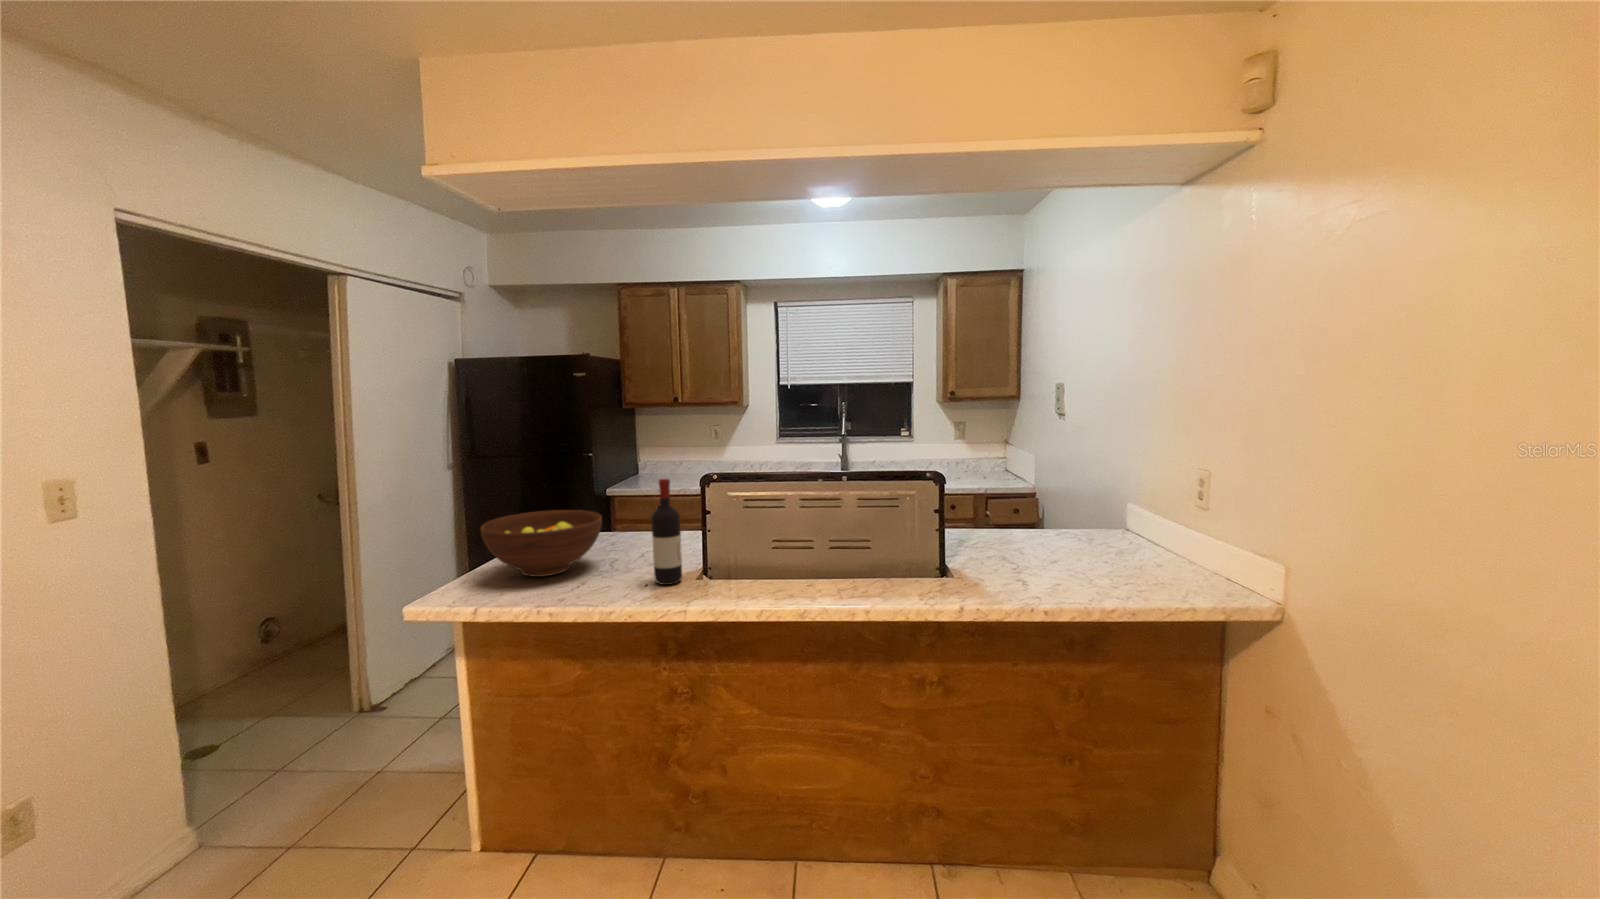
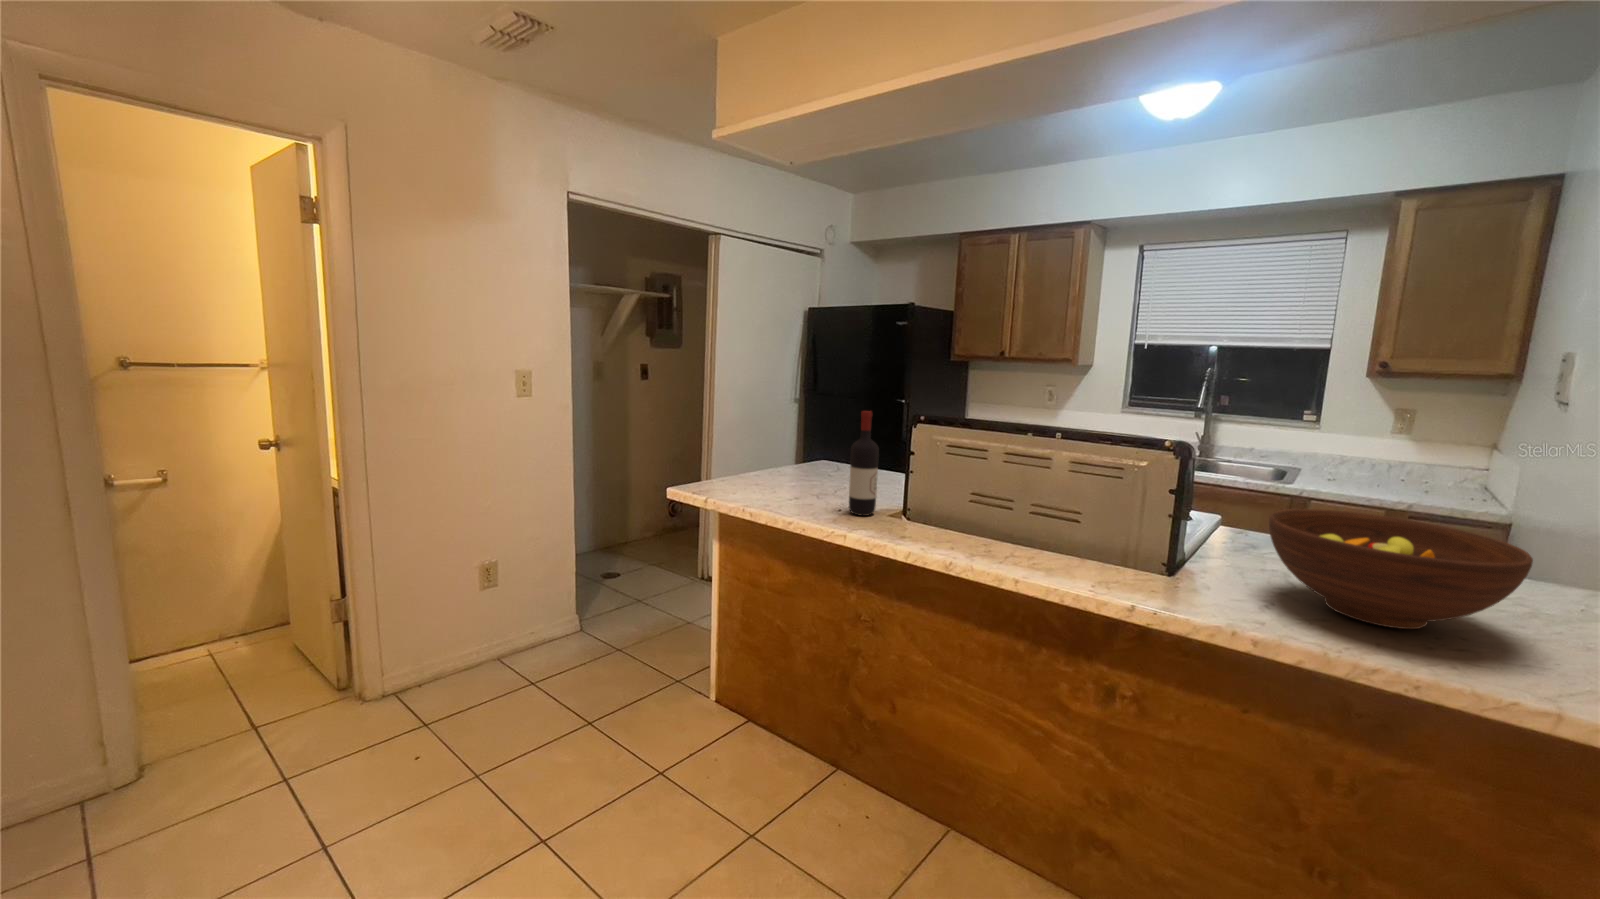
fruit bowl: present [480,510,602,577] -> present [1269,509,1533,629]

